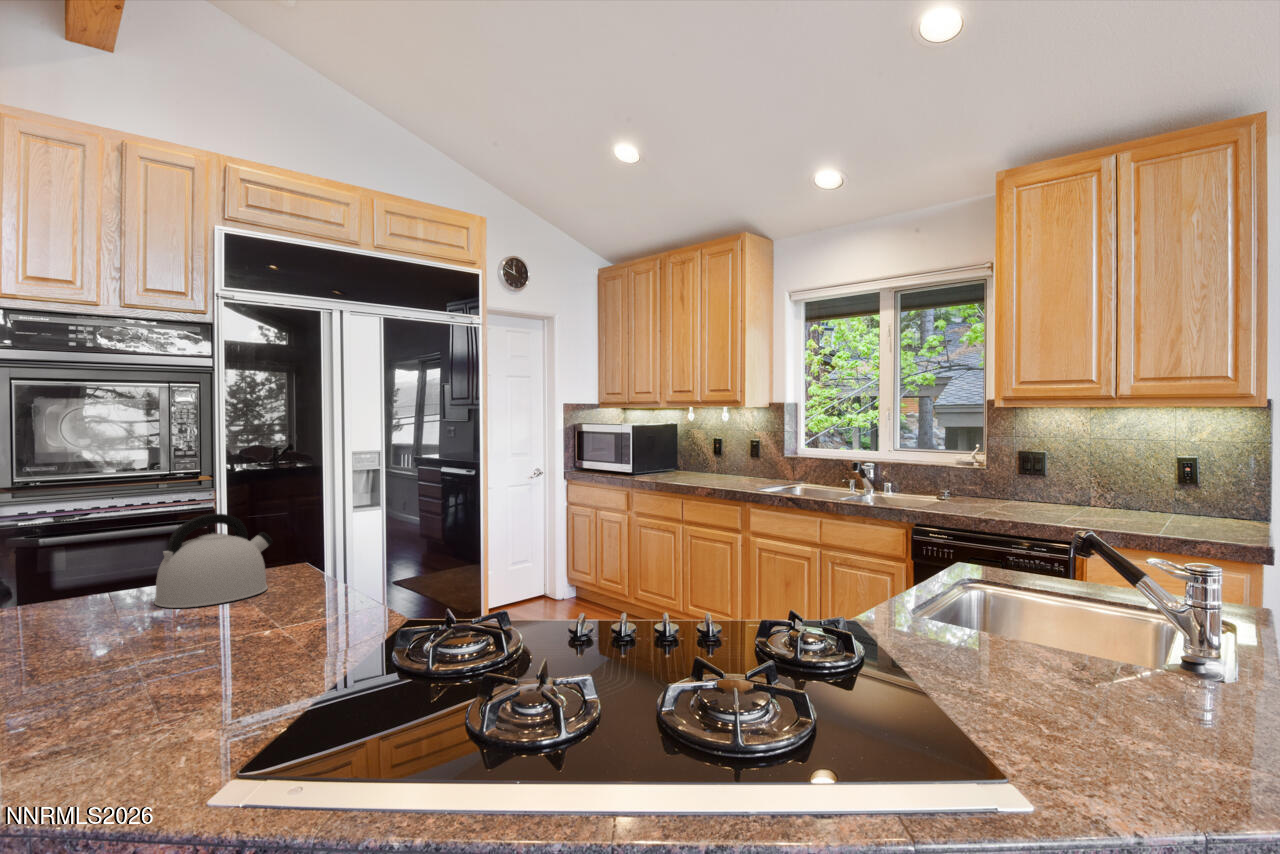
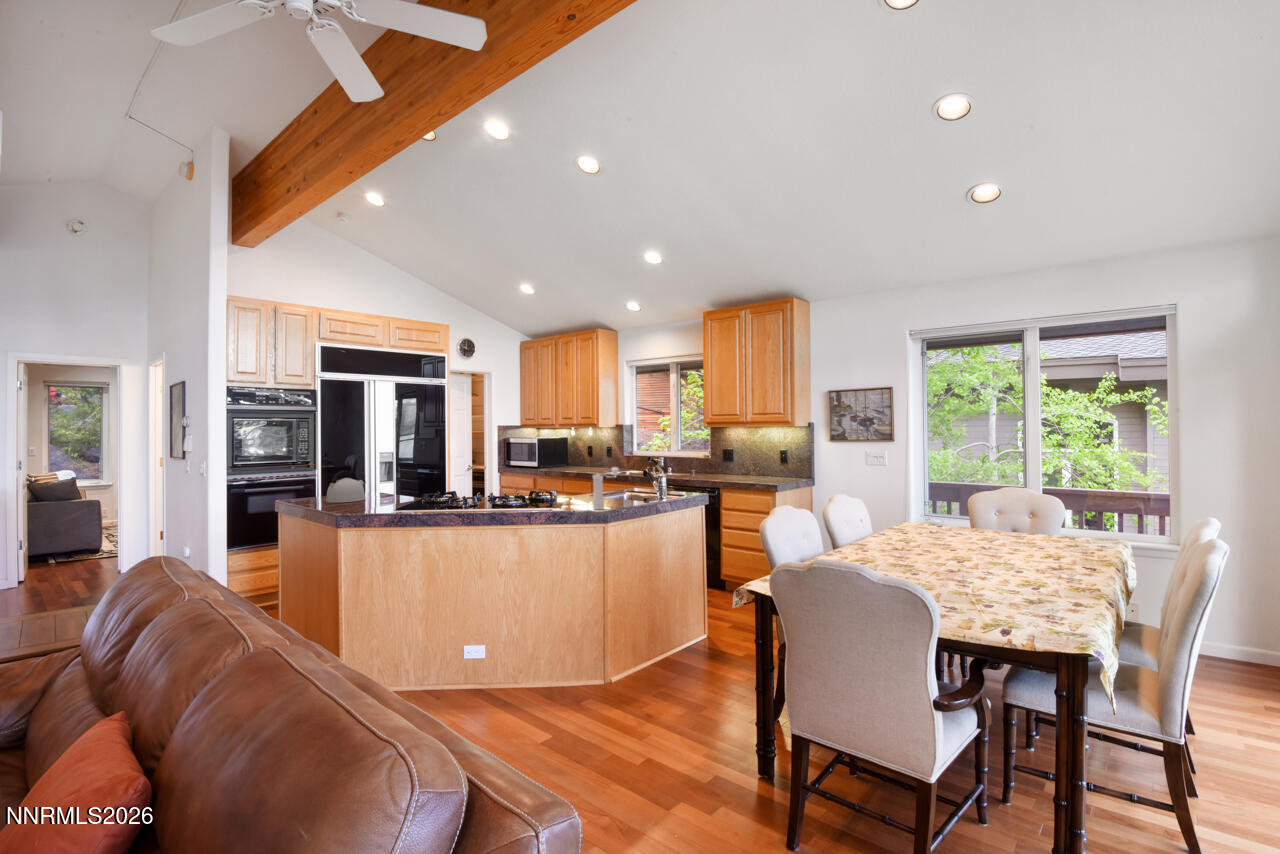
pepper mill: none [1091,564,1179,769] -> present [593,467,619,510]

